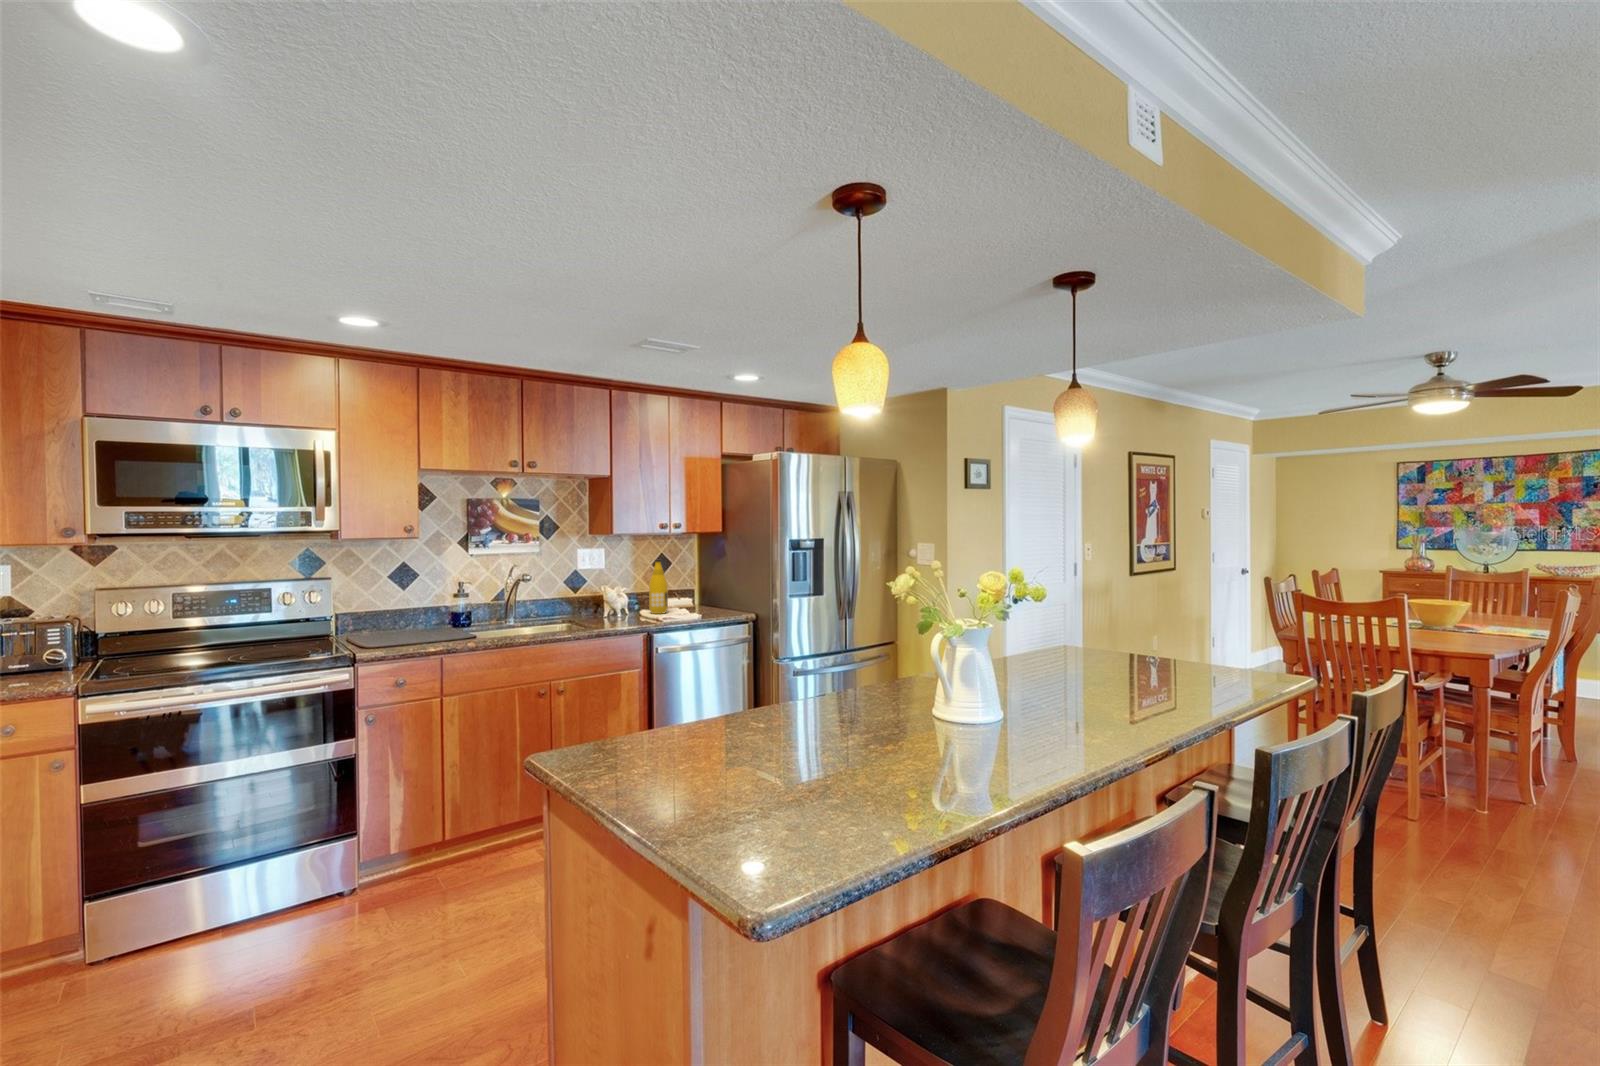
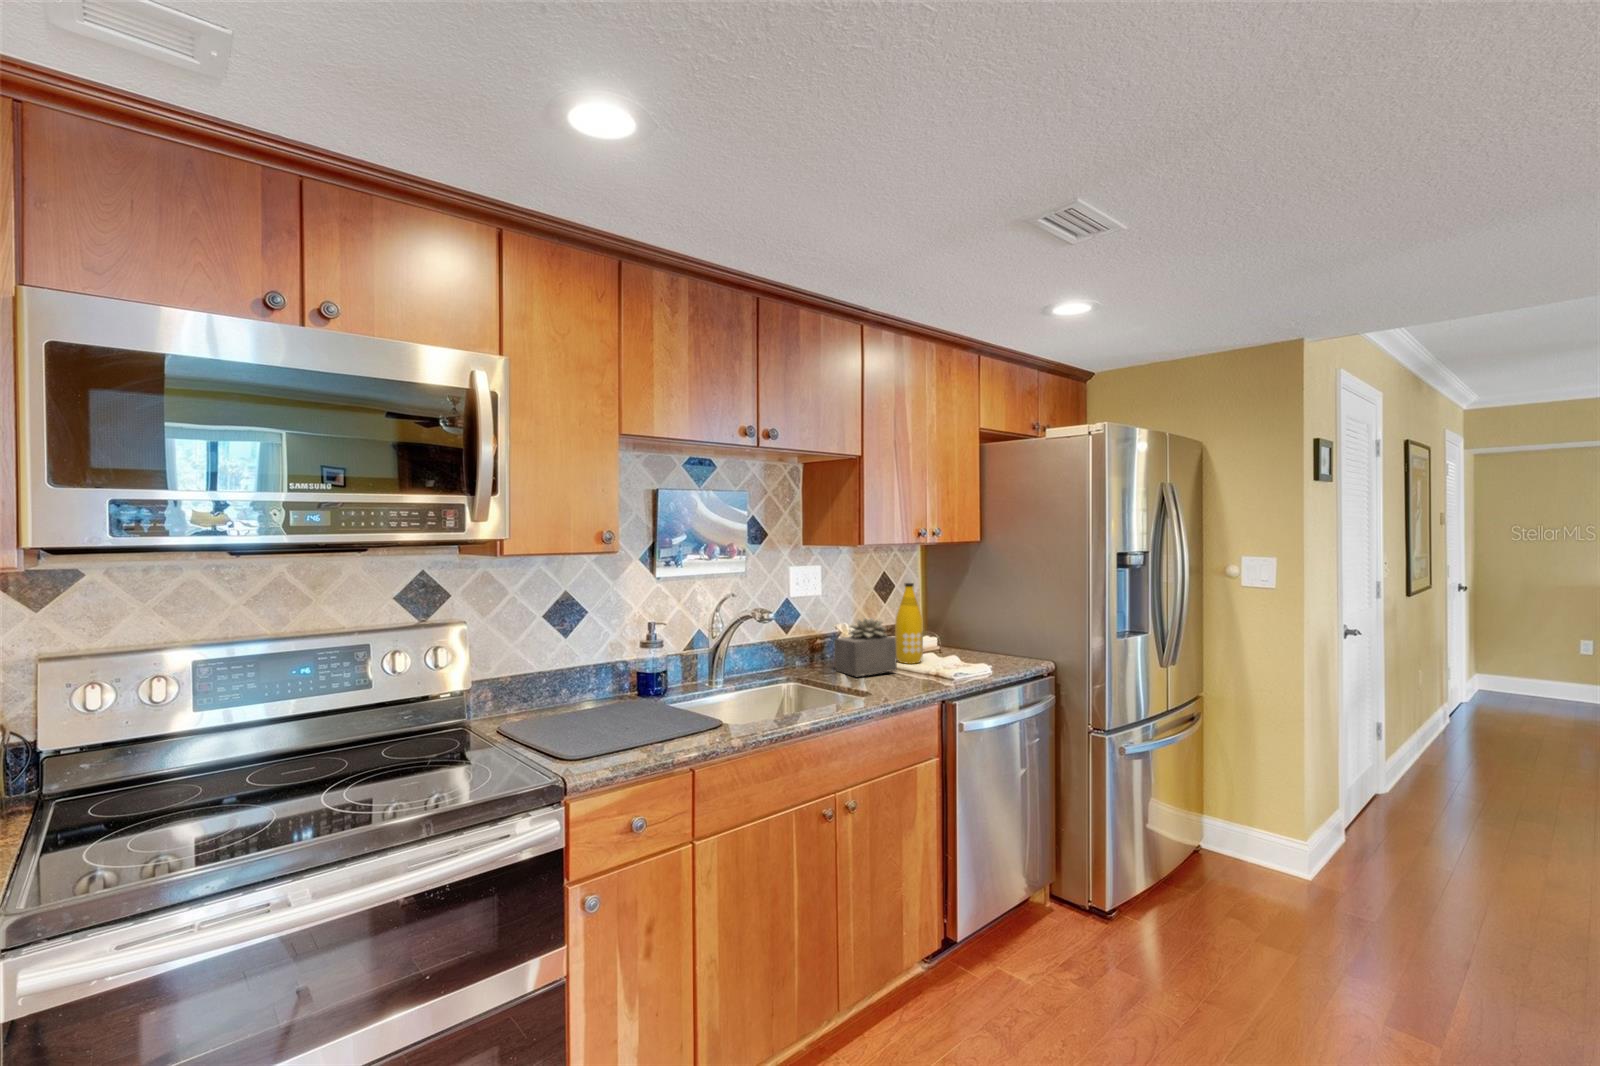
succulent plant: none [597,581,636,619] -> present [835,618,897,676]

